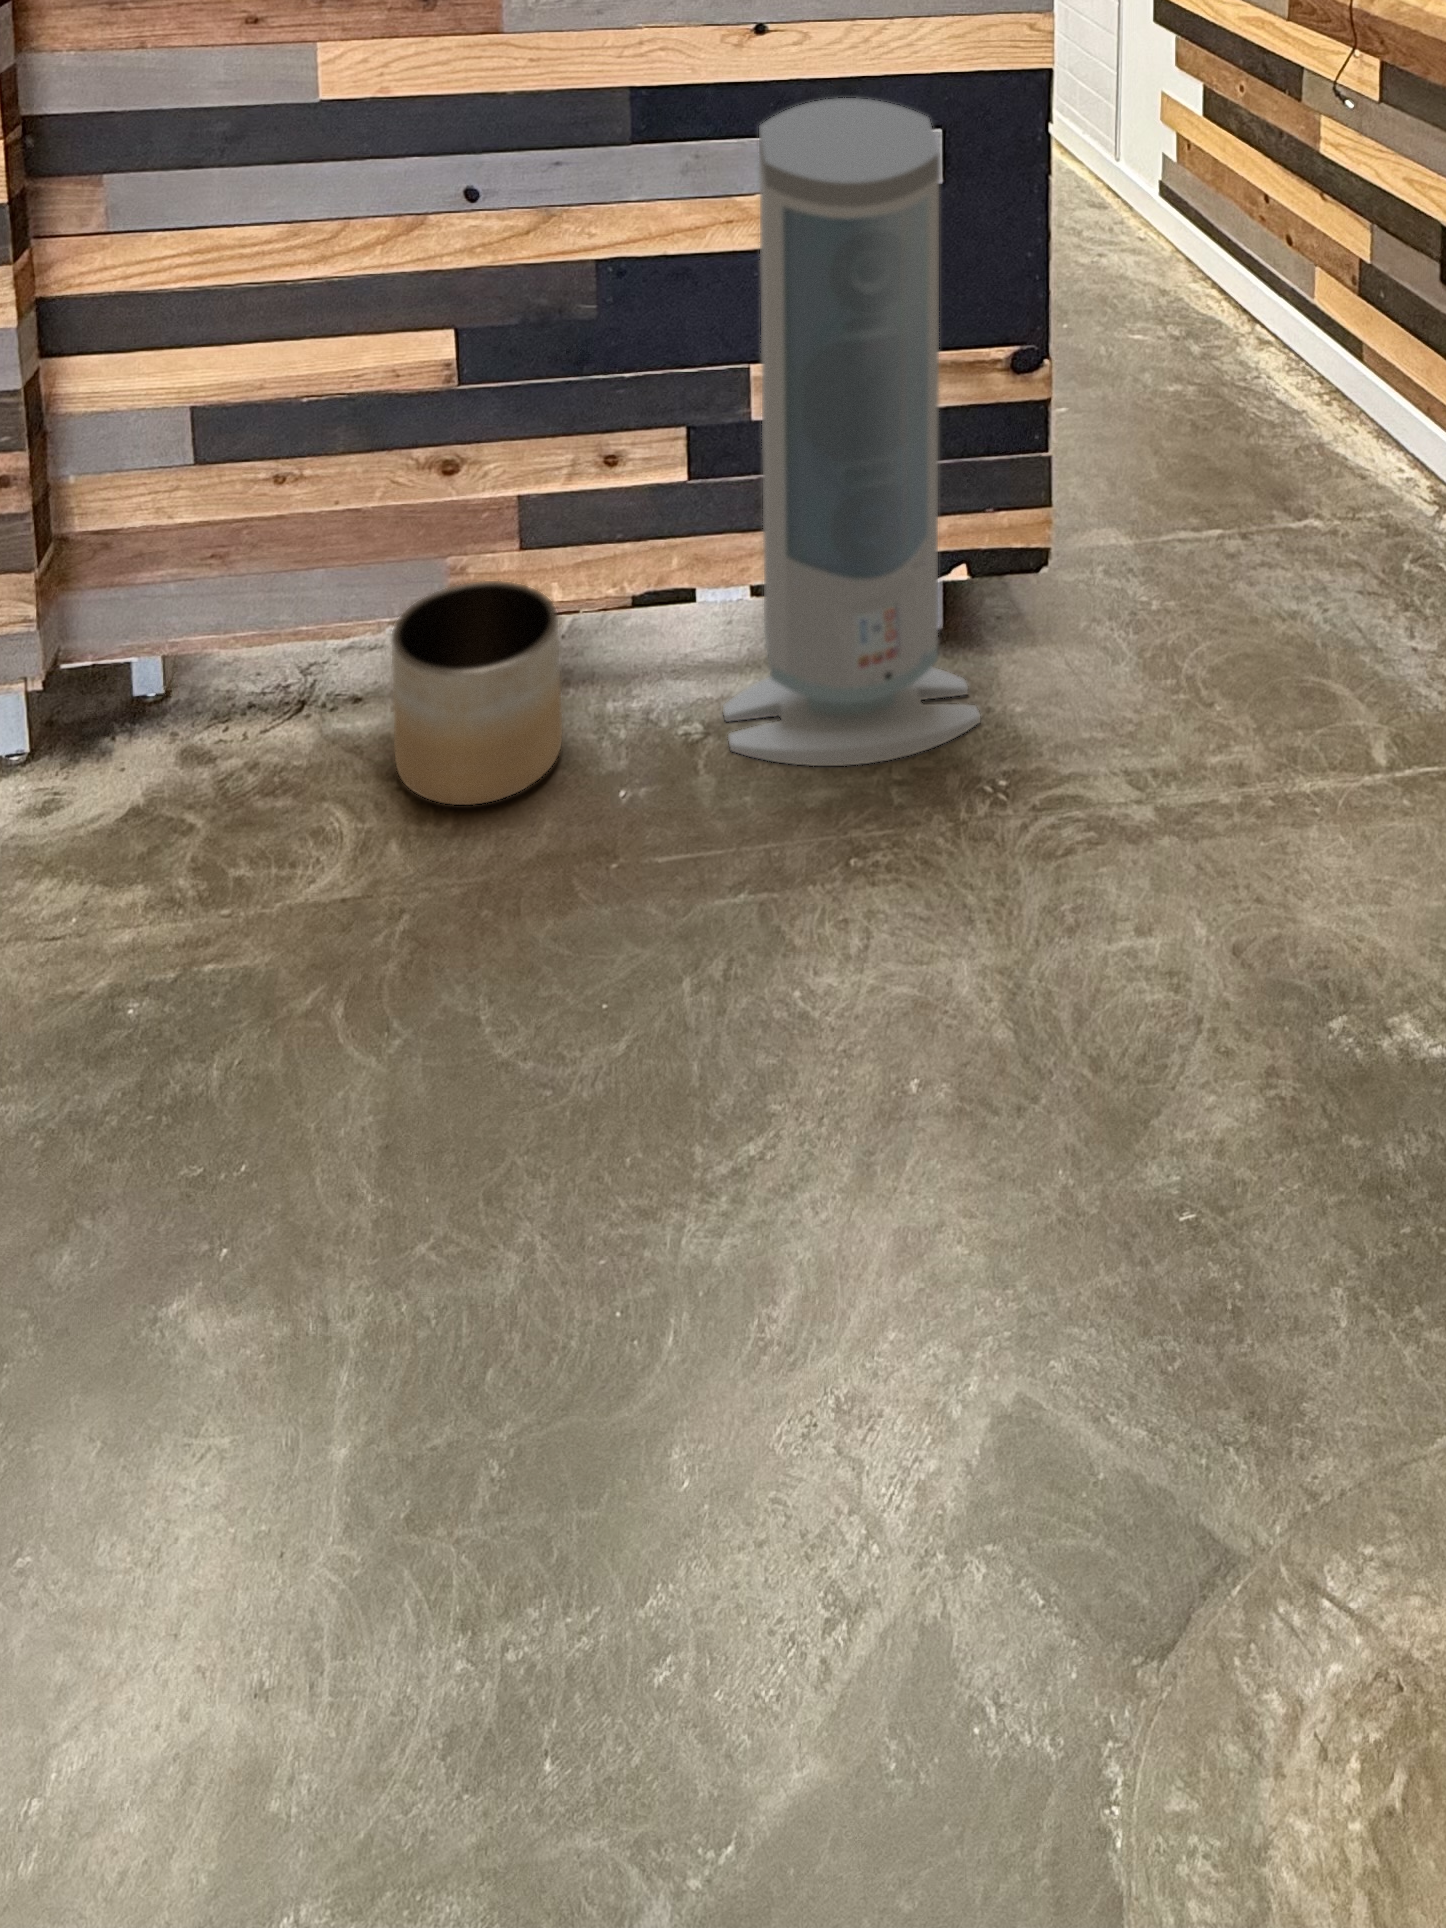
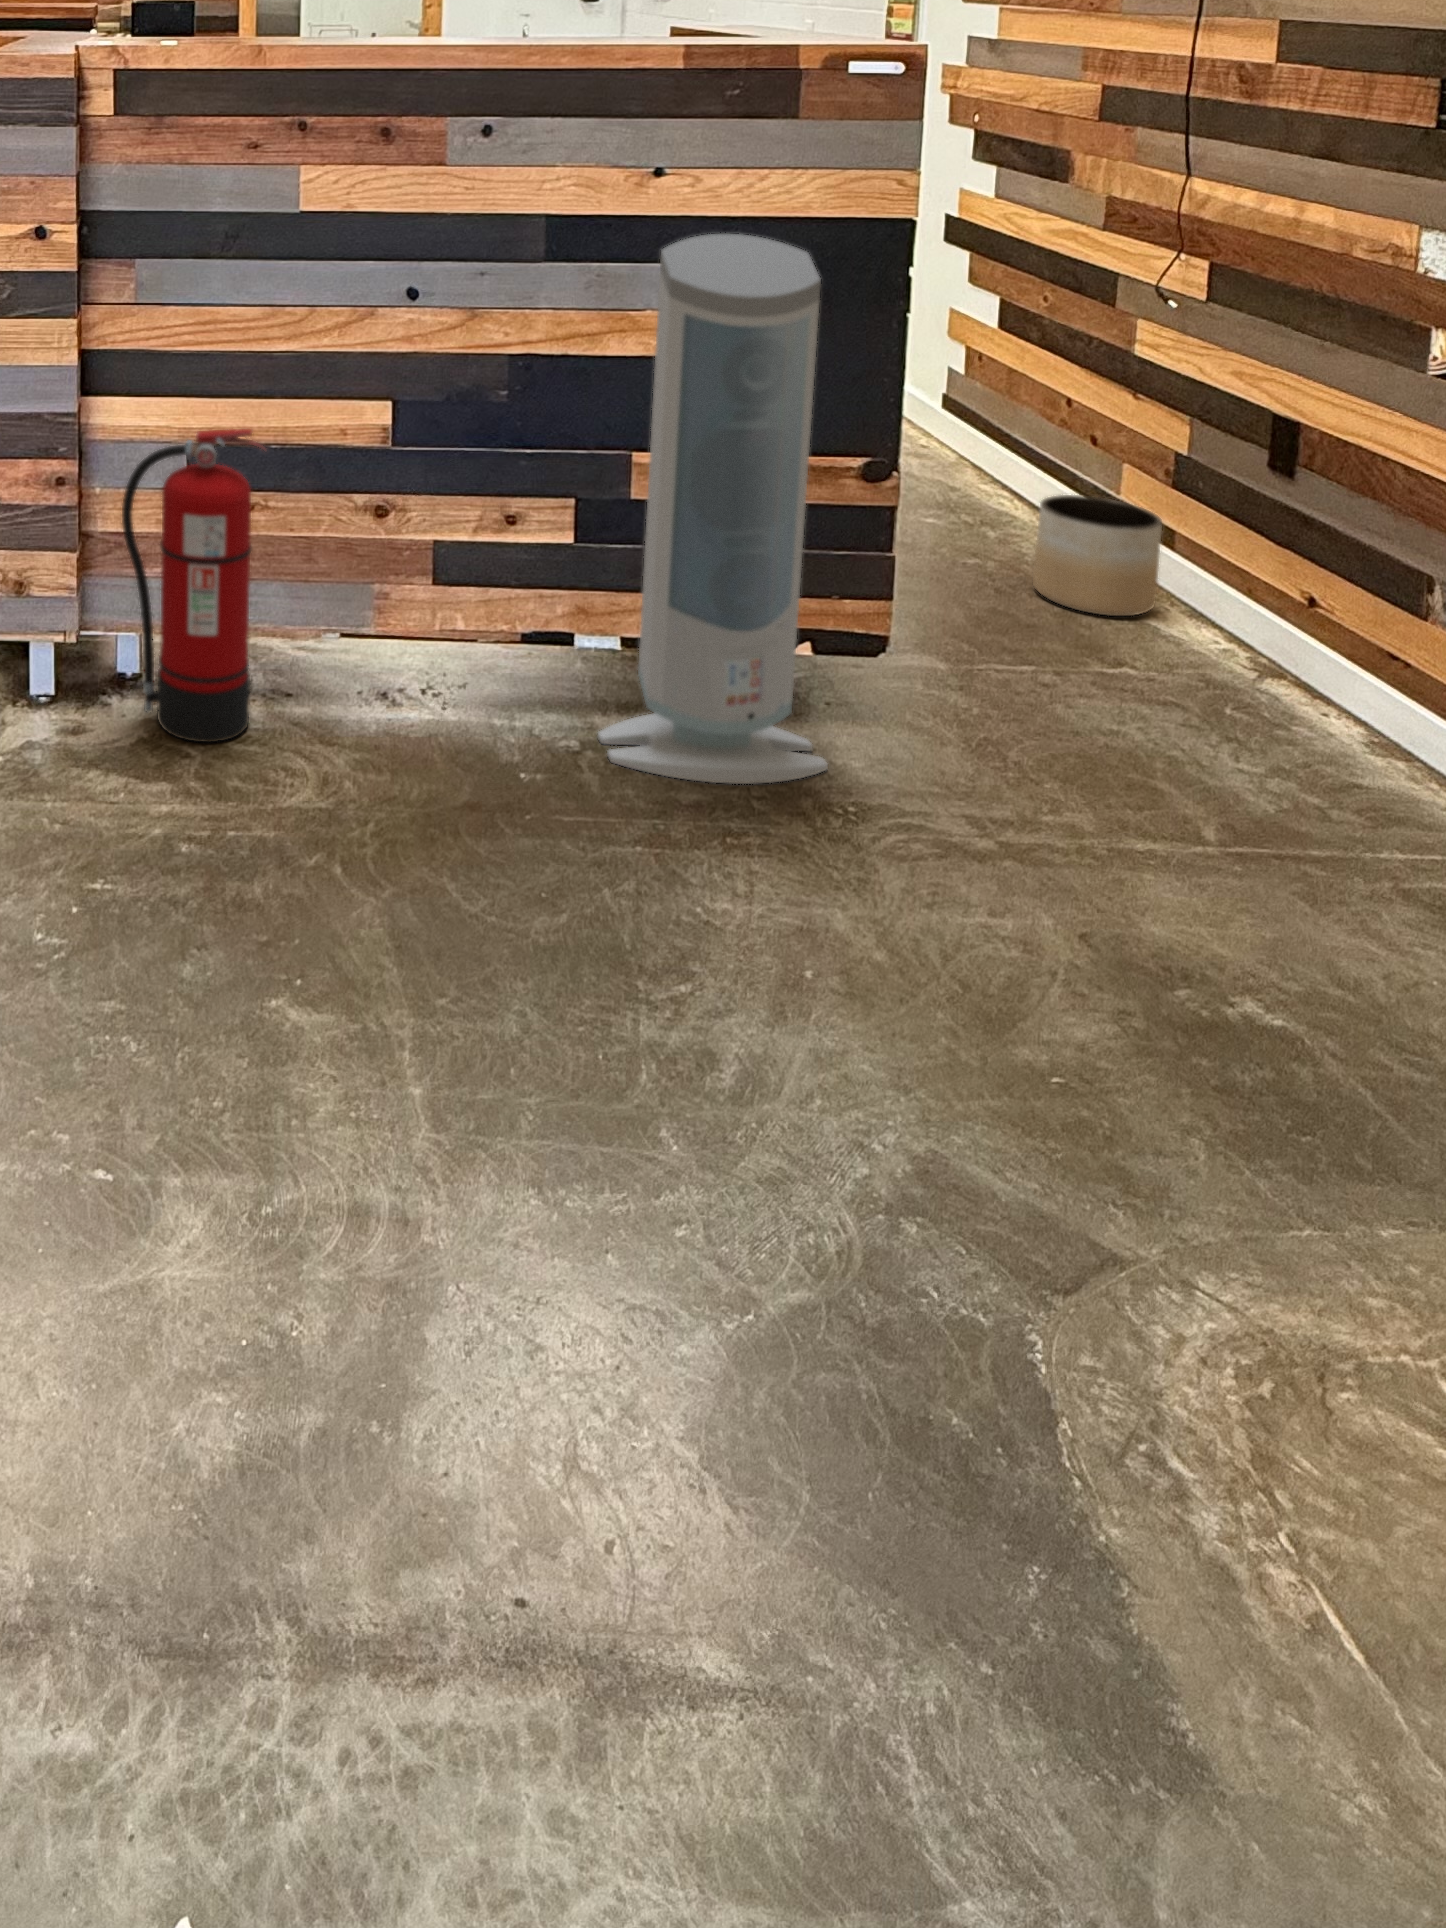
fire extinguisher: none [94,386,286,803] -> present [122,429,265,742]
planter: present [391,581,562,805] -> present [1033,495,1162,616]

